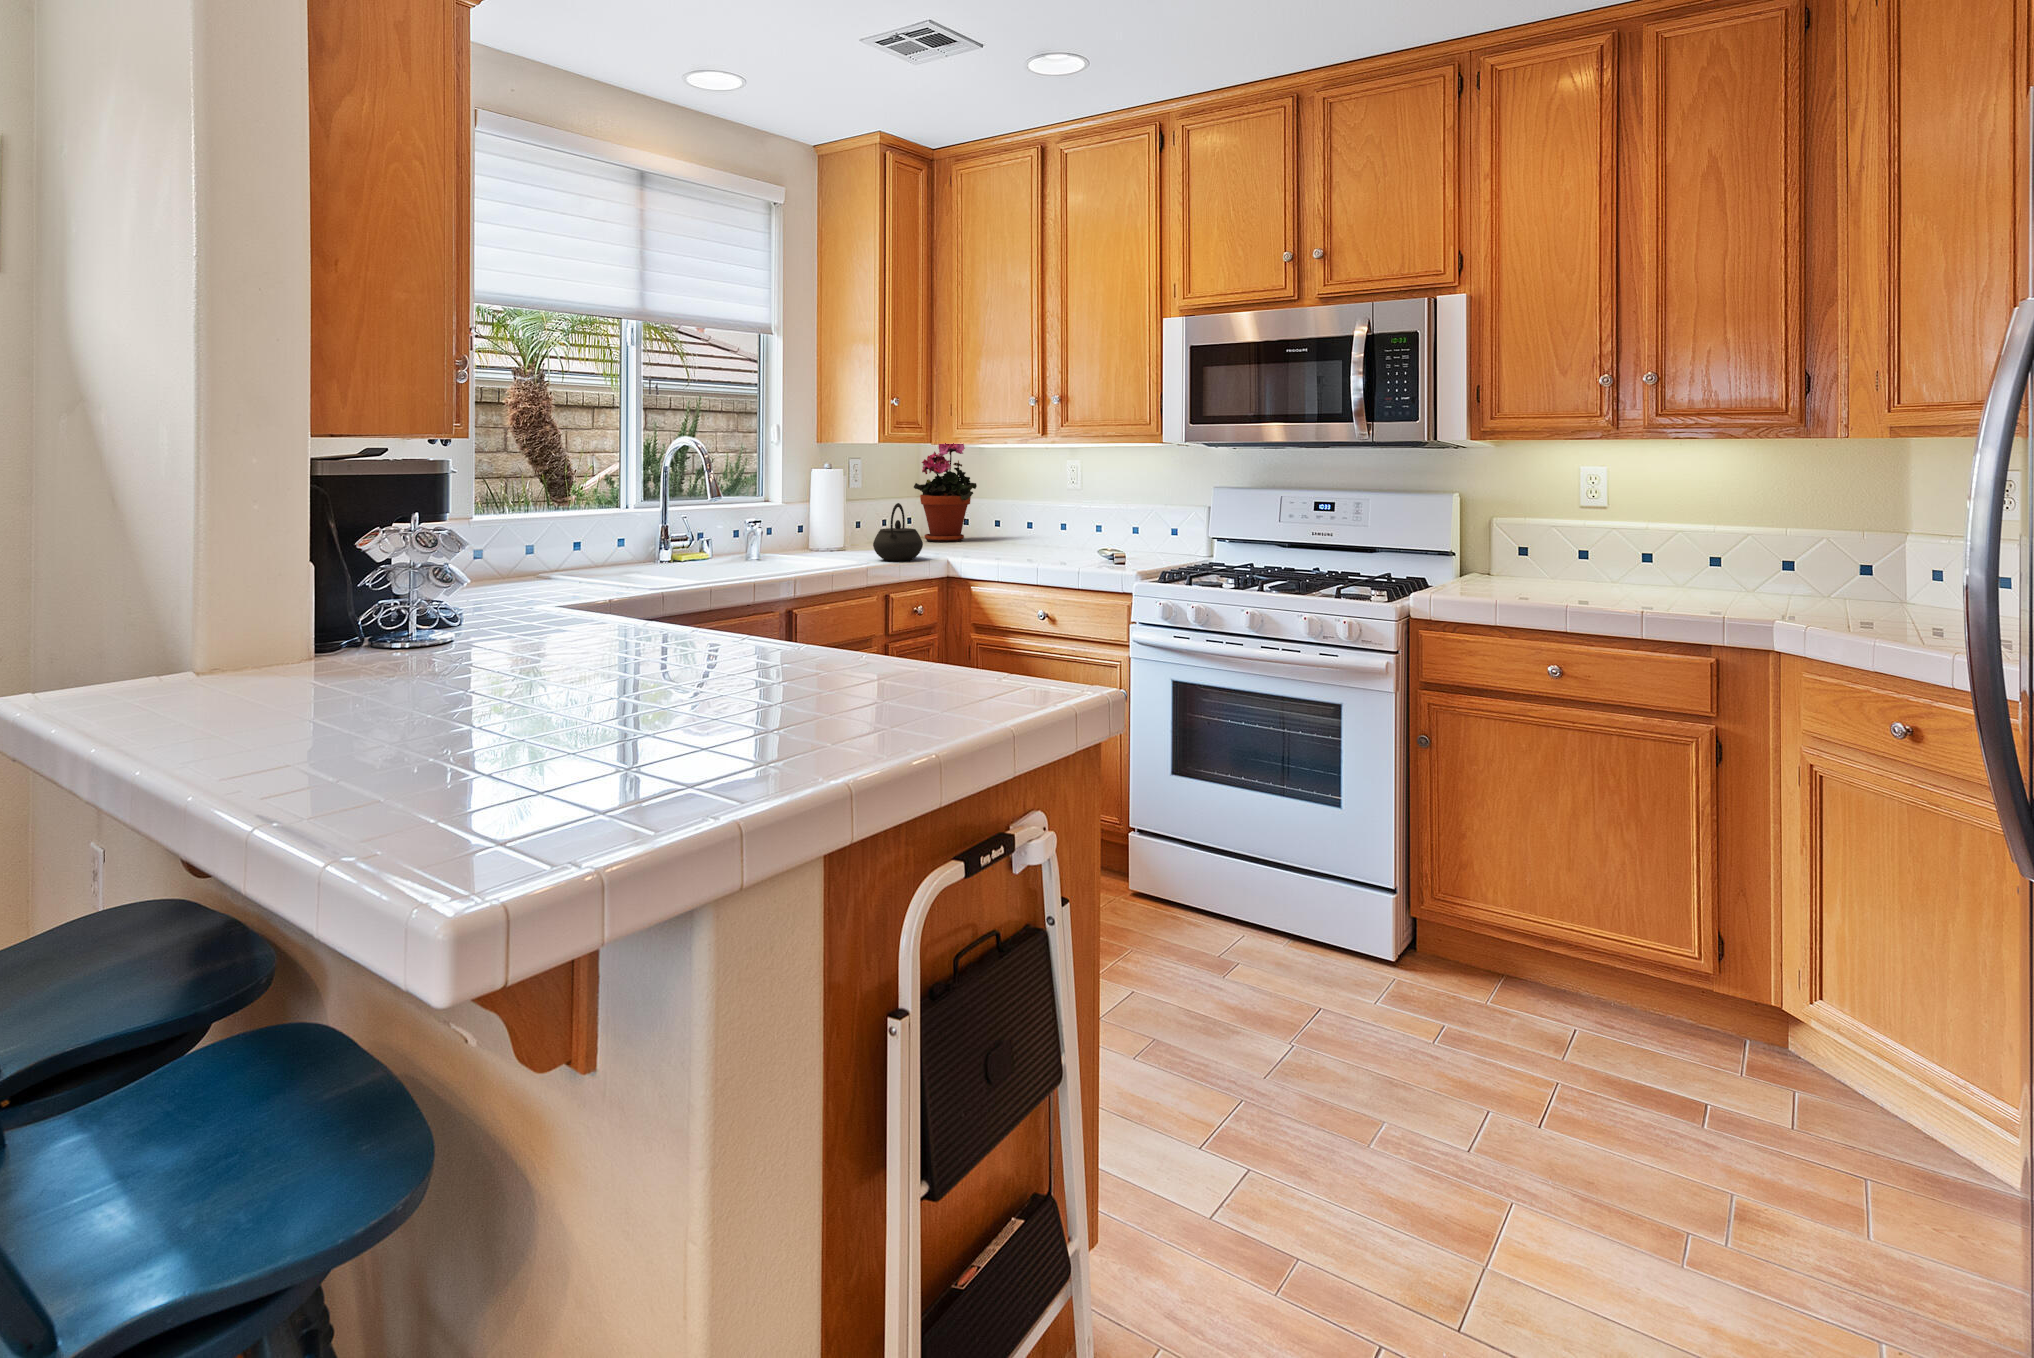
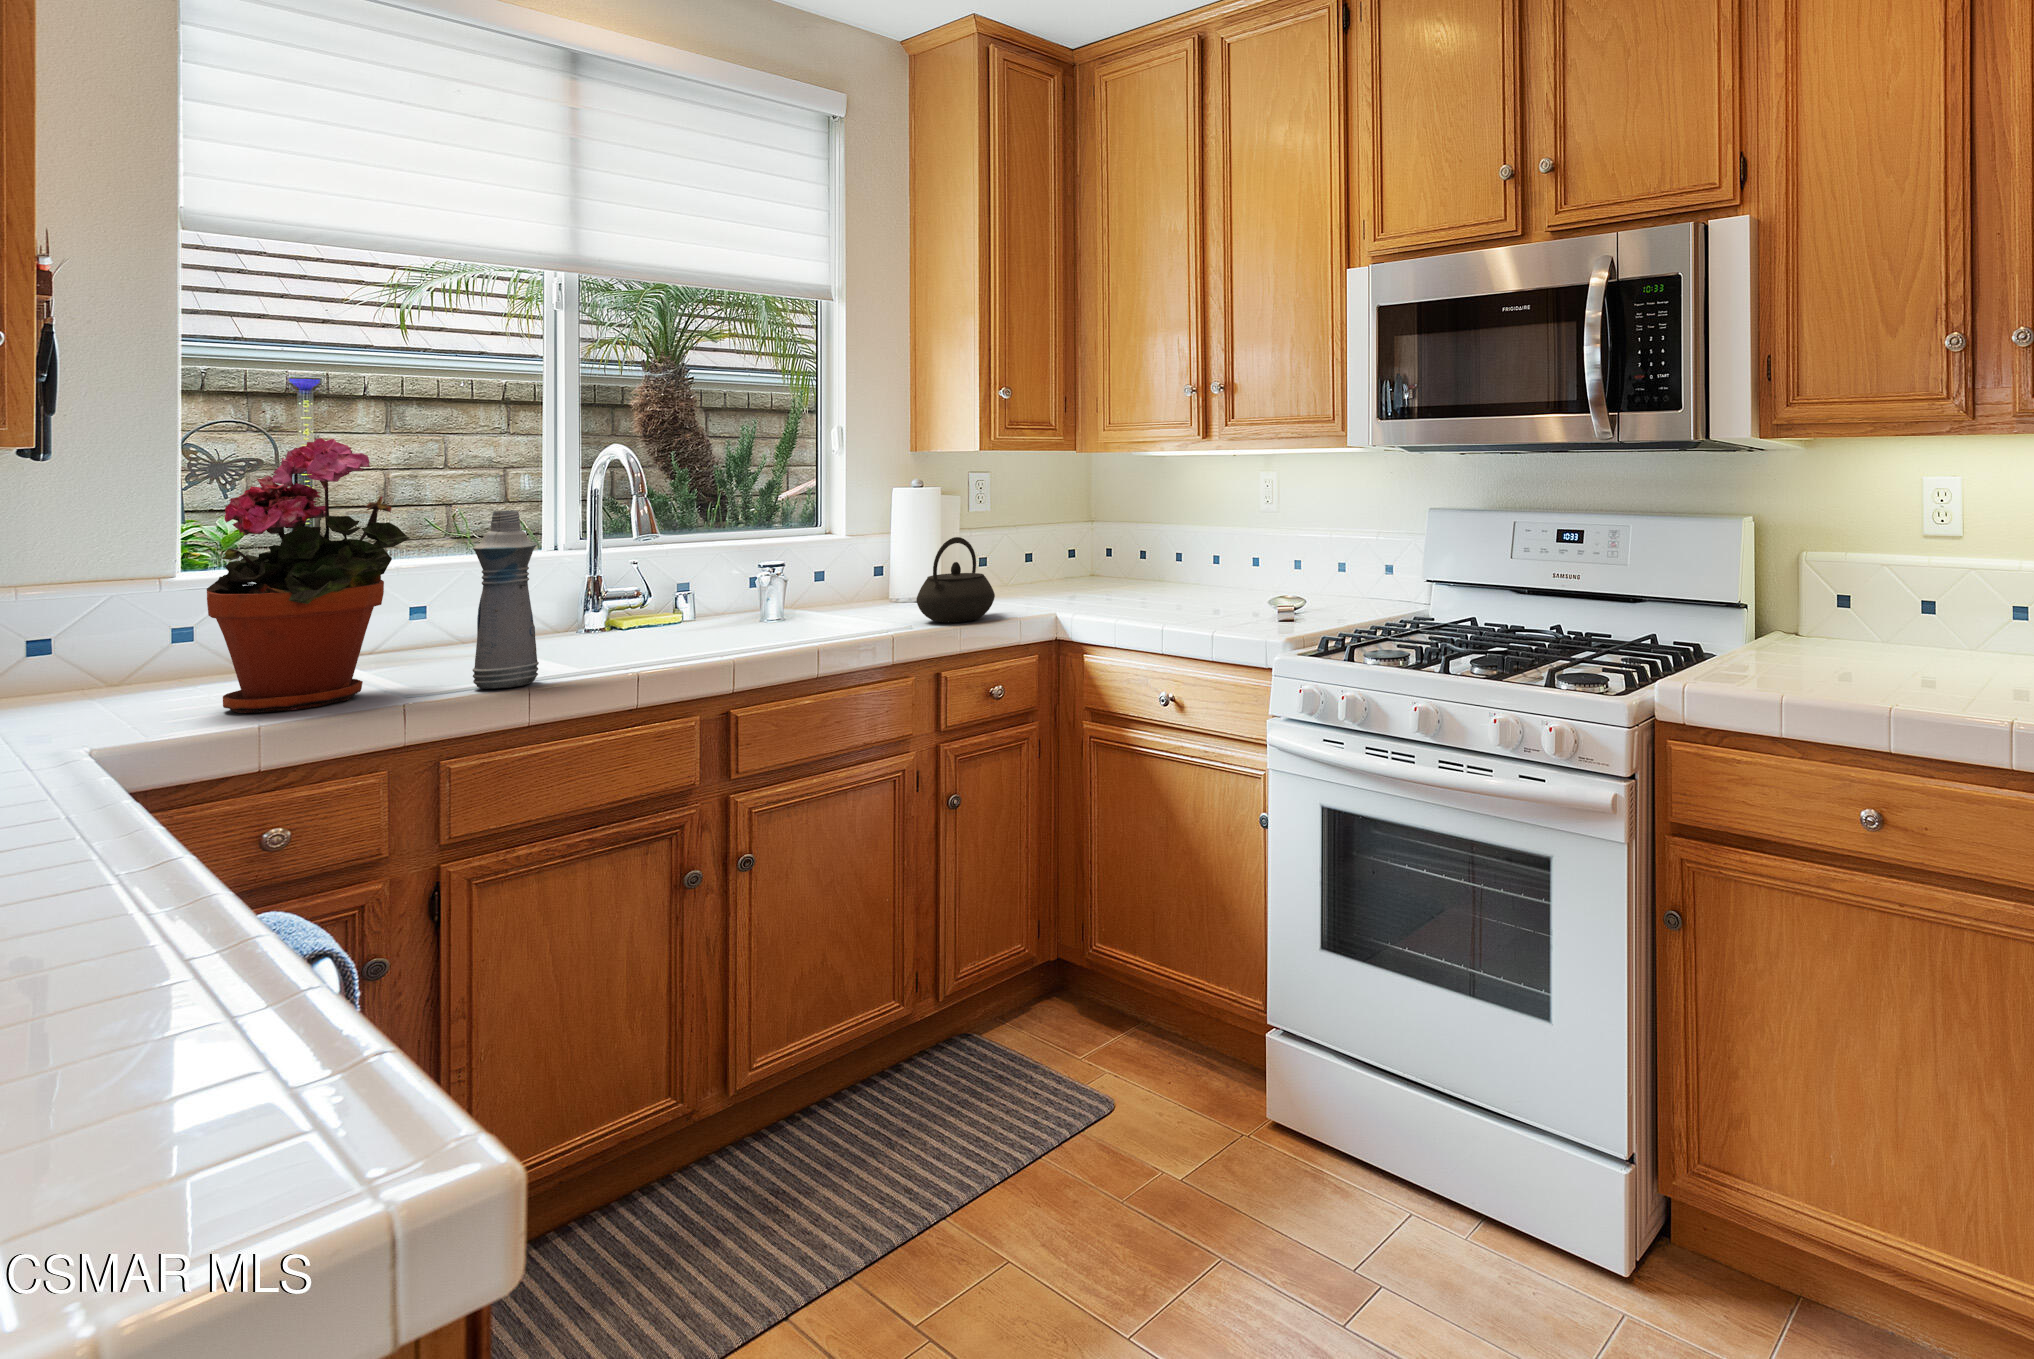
potted plant: present [914,443,977,542] -> present [207,438,410,713]
bottle: none [680,478,713,586] -> present [473,510,539,689]

